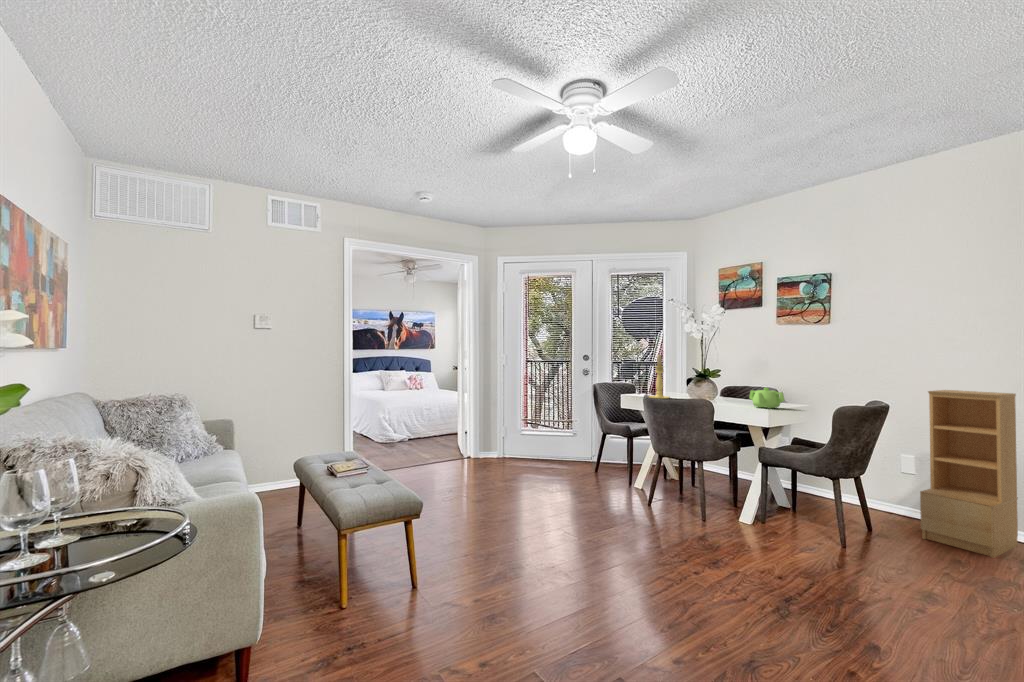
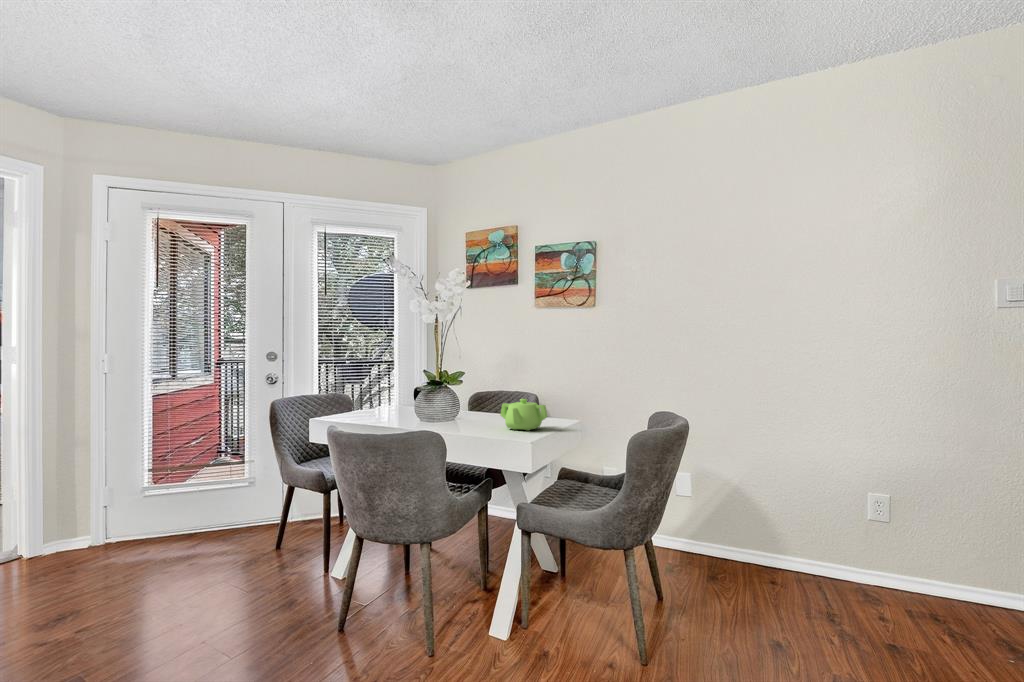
candle holder: present [649,355,670,399] -> none [357,350,392,421]
bookshelf: present [920,390,1018,558] -> none [702,388,791,603]

